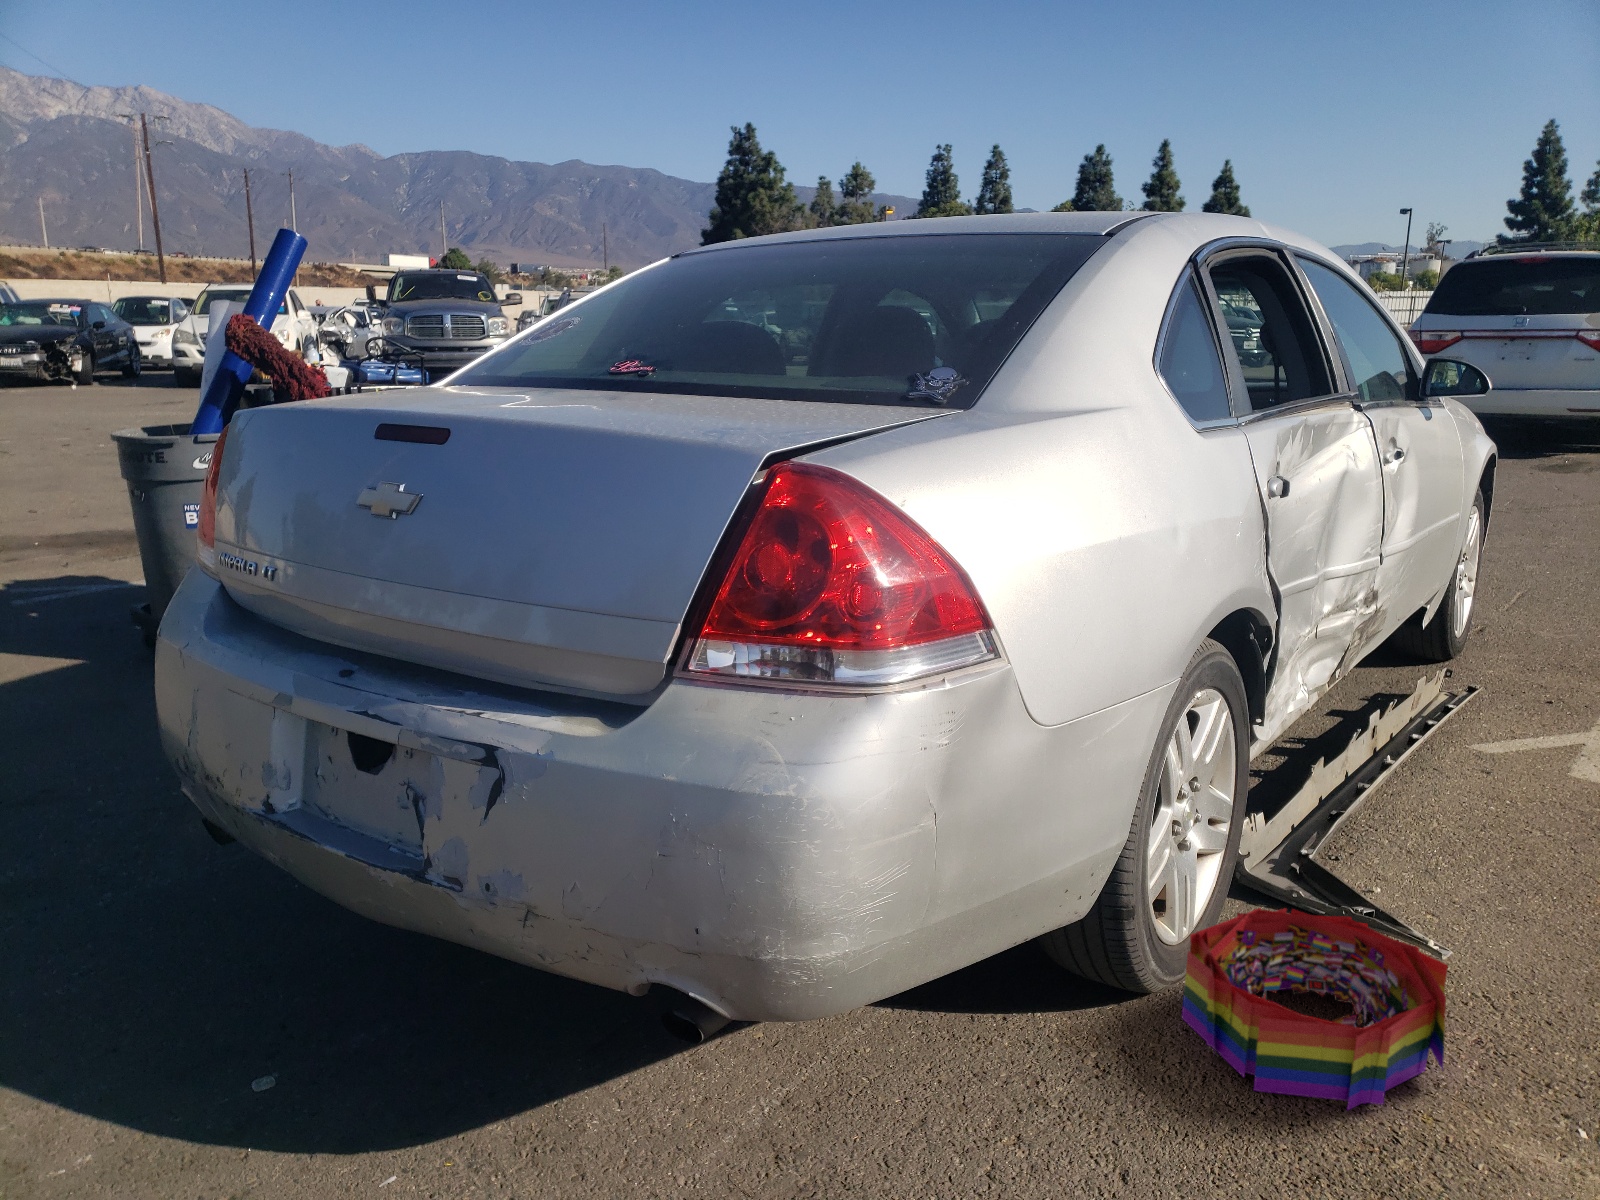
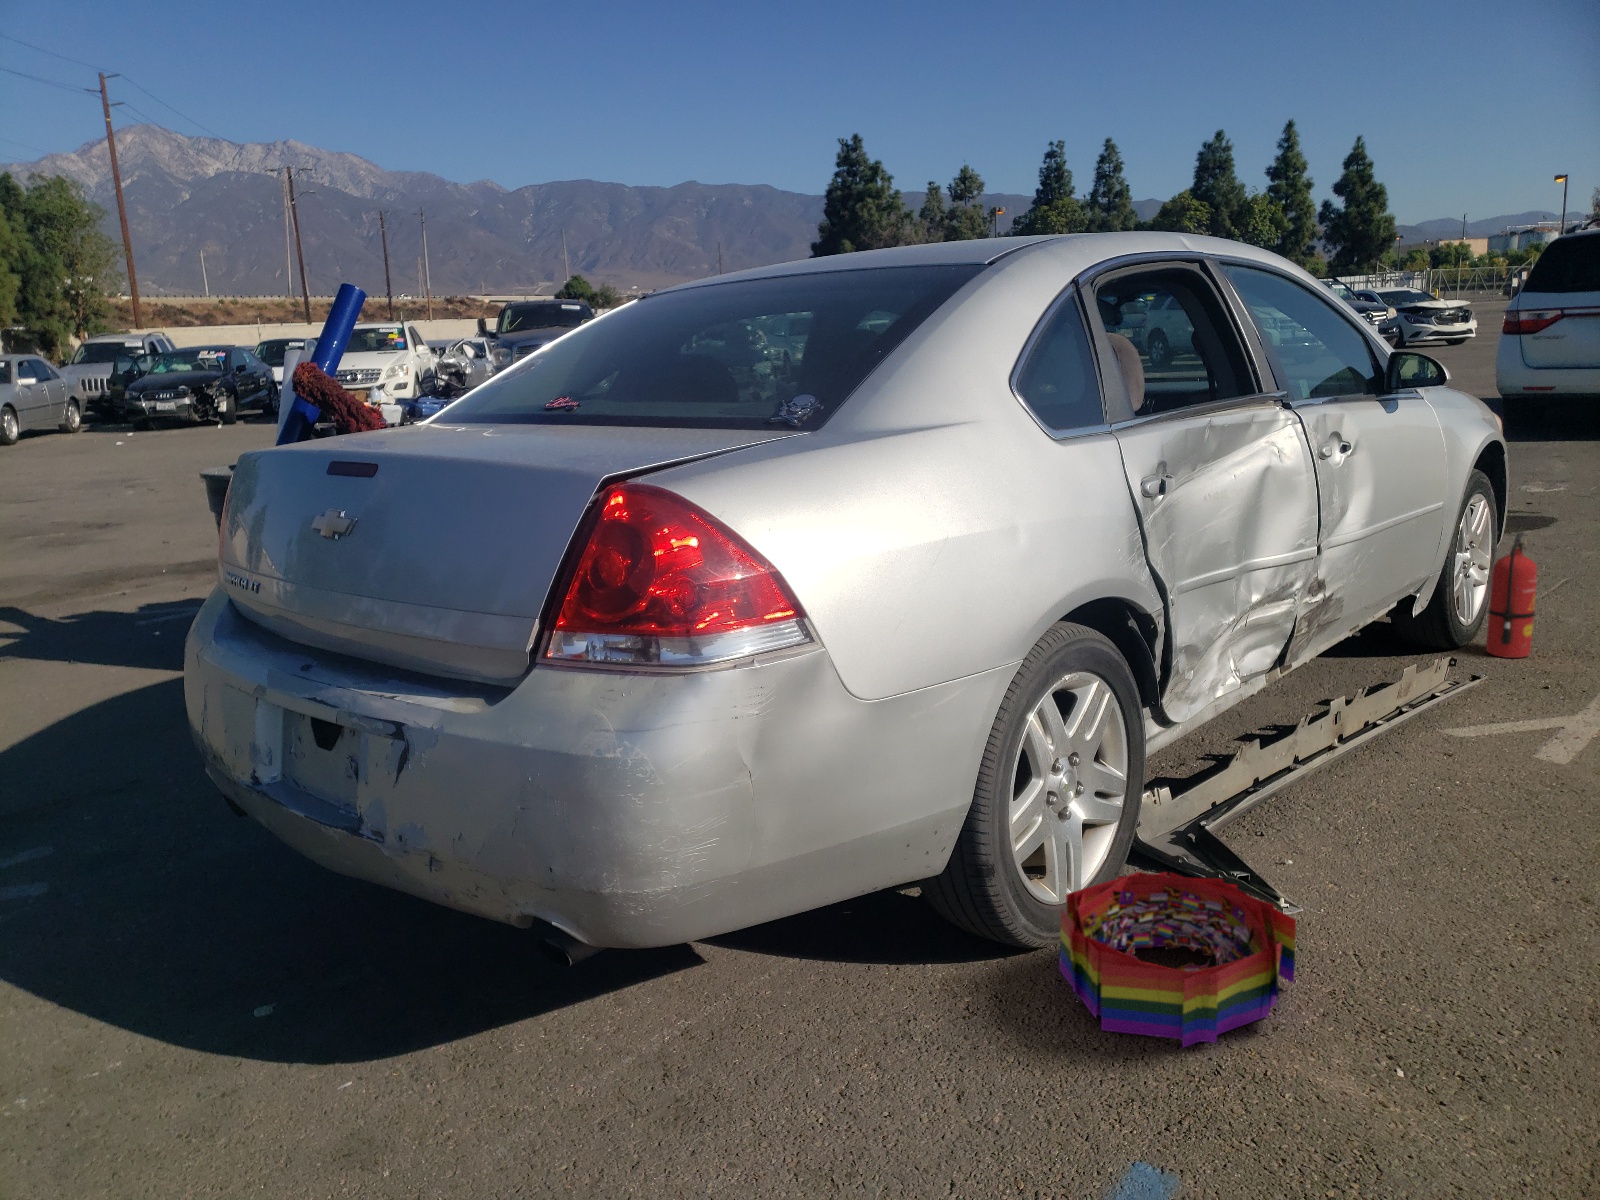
fire extinguisher: none [1483,545,1539,672] -> present [1486,532,1537,658]

